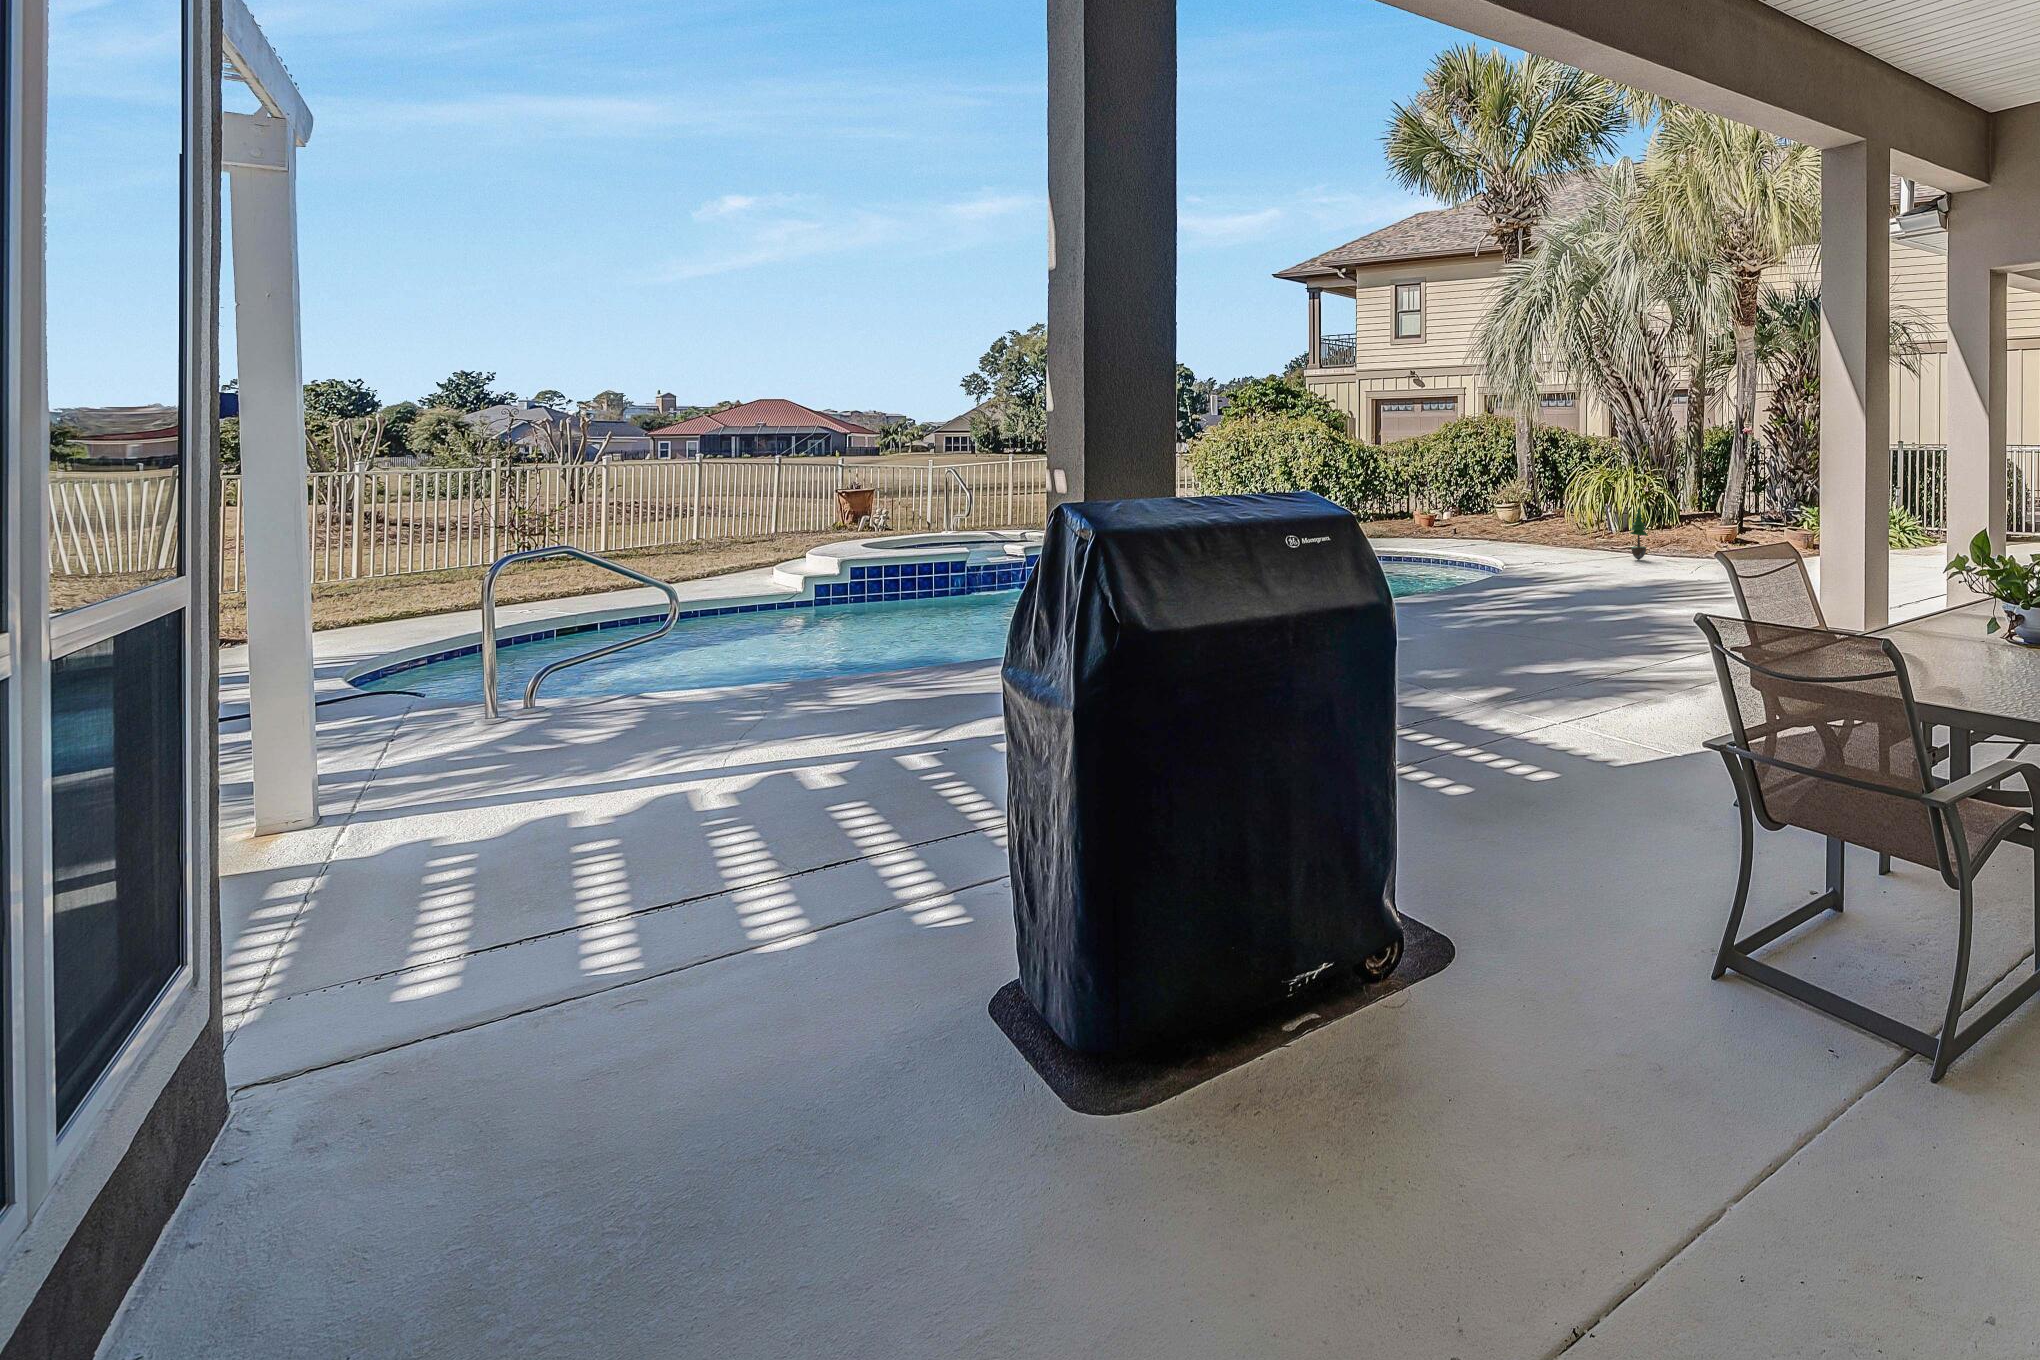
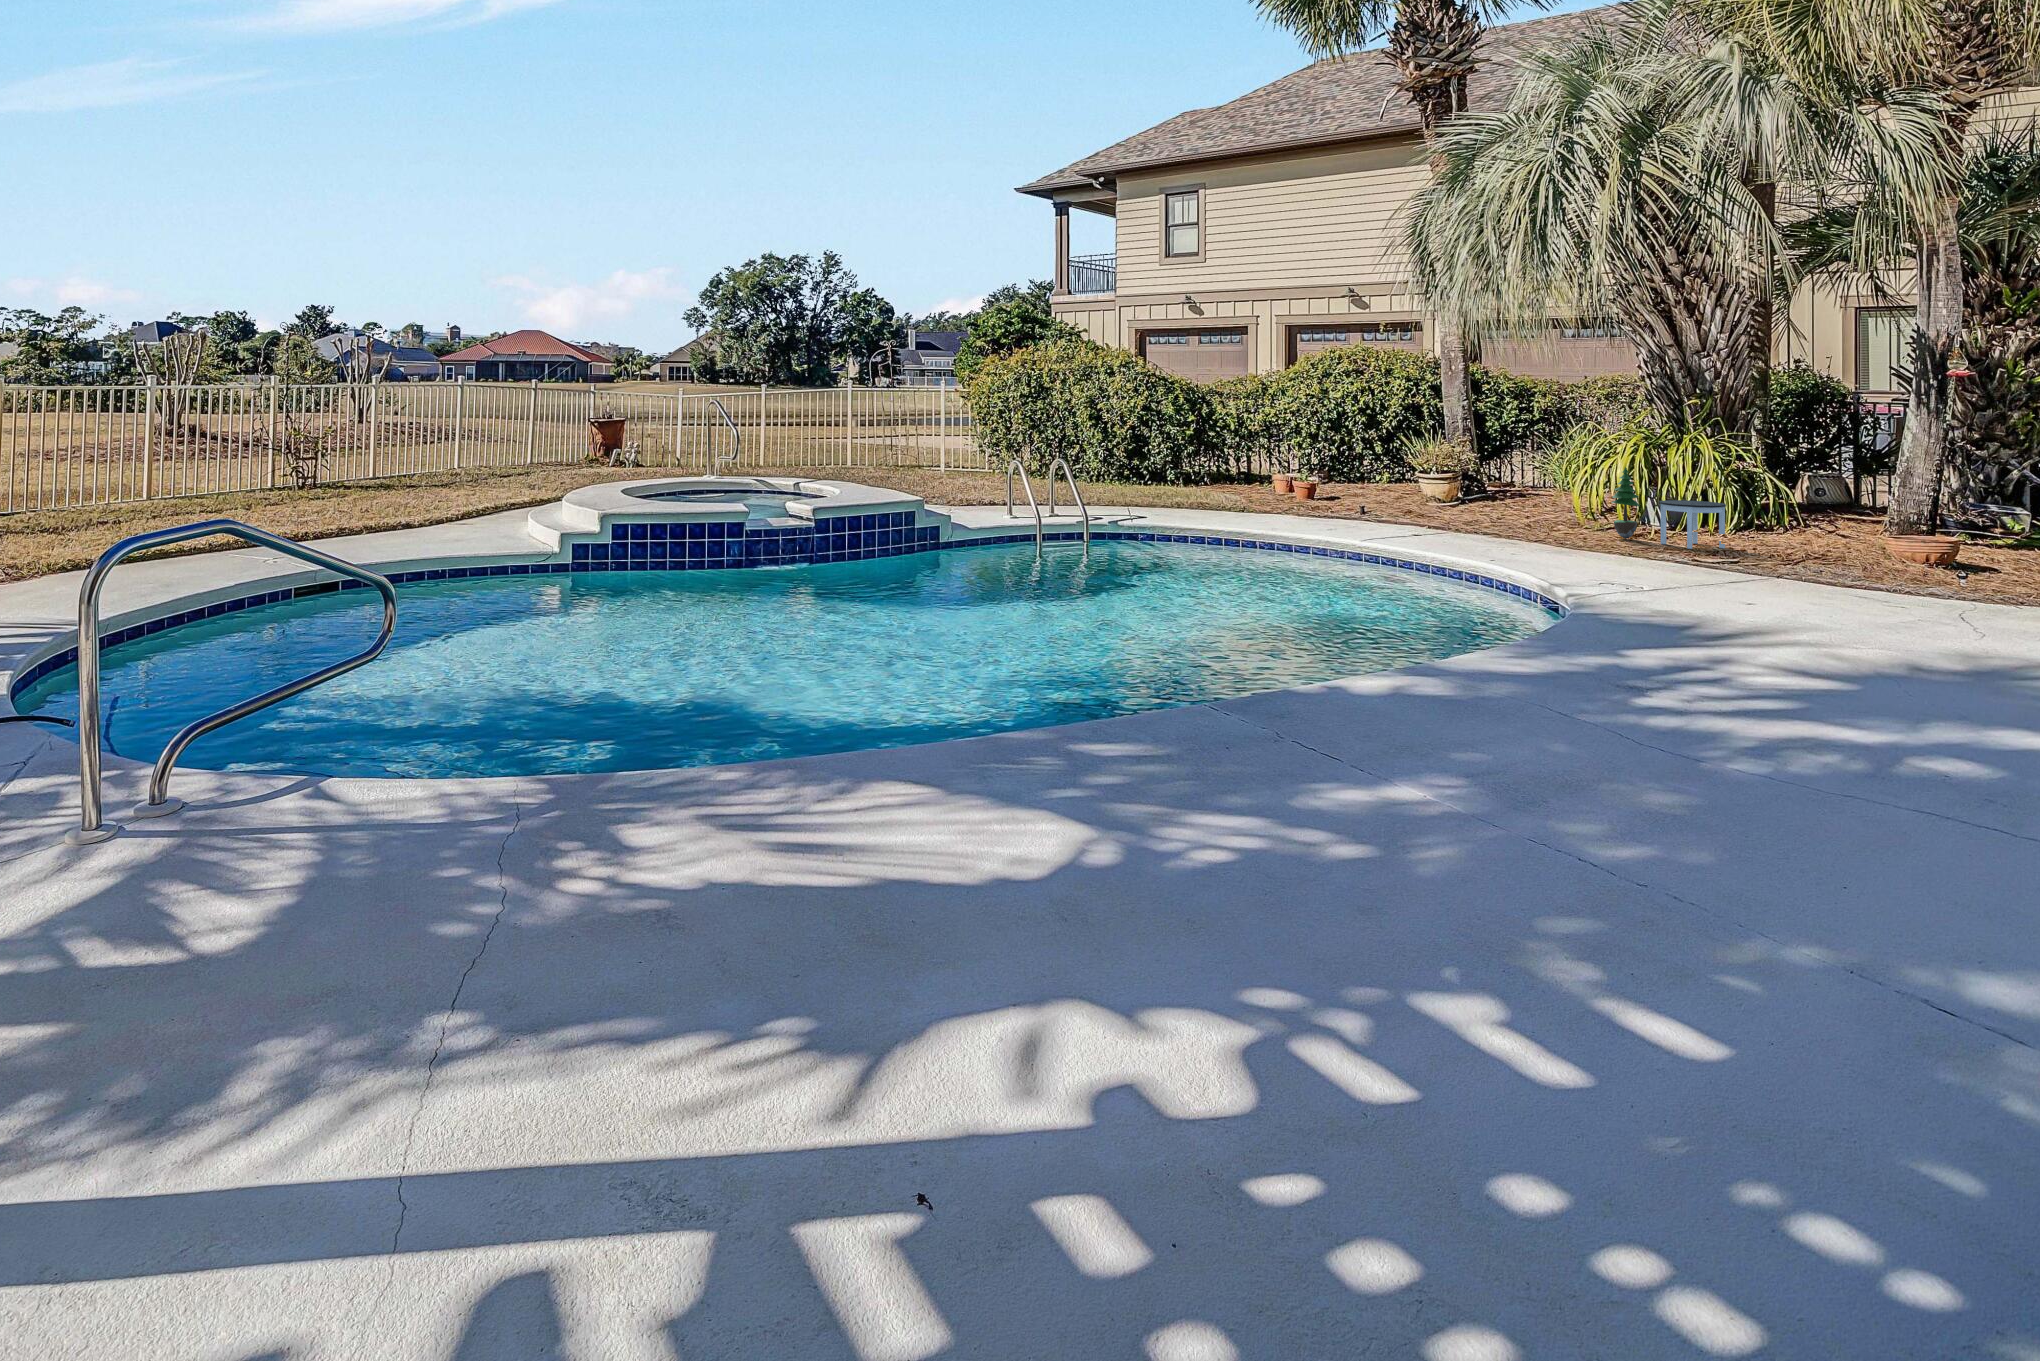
round table: none [1655,531,1695,564] -> present [1659,500,1726,549]

